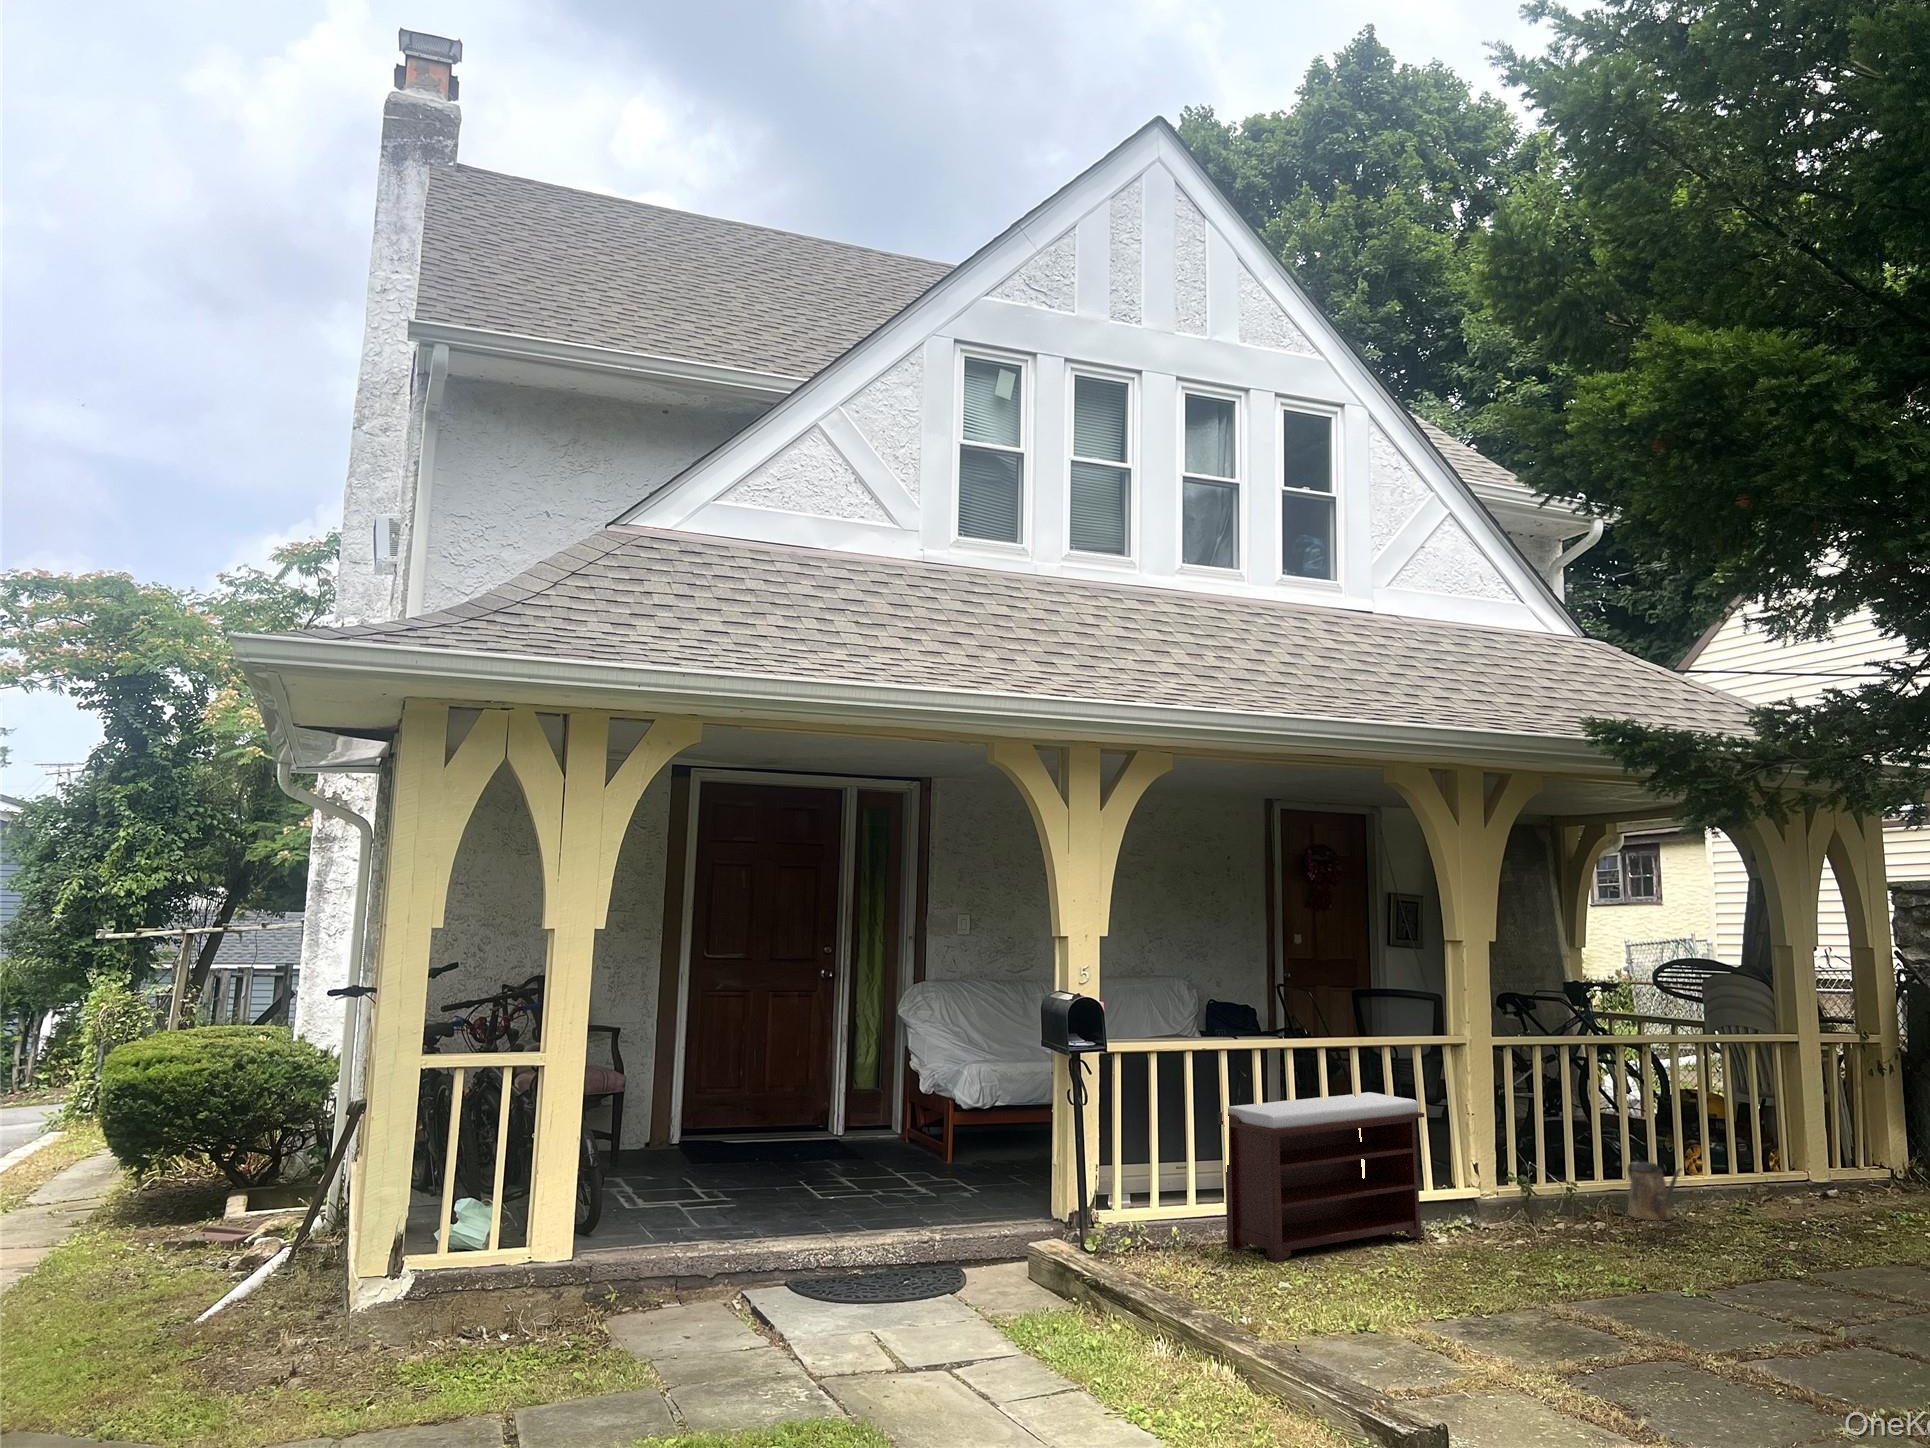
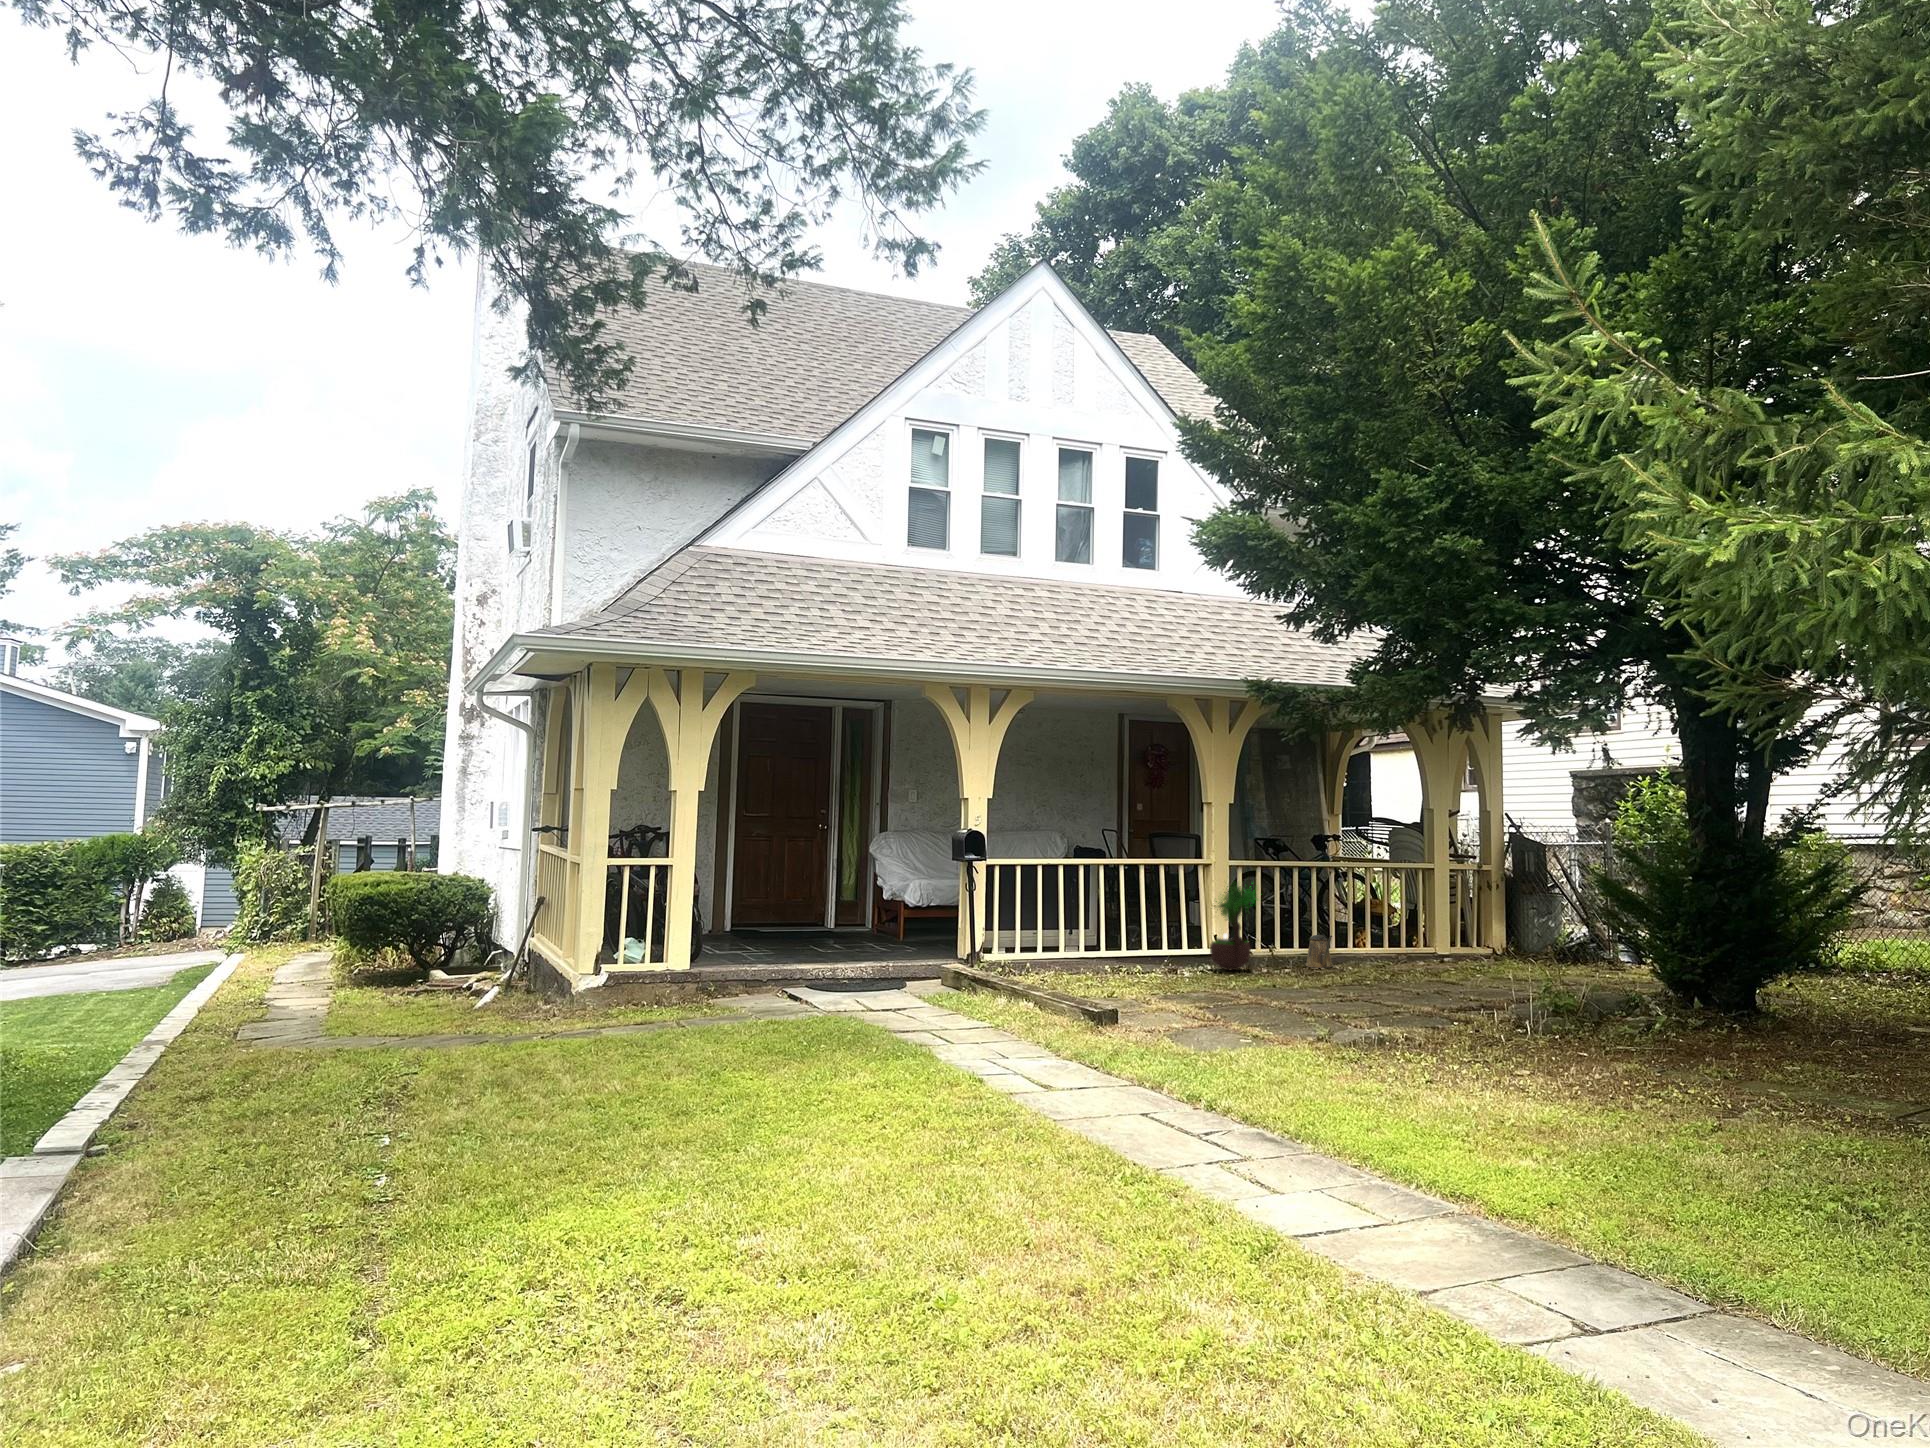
potted tree: none [1475,1066,1565,1229] -> present [1210,885,1255,970]
bench: present [1218,1092,1424,1263] -> none [1055,892,1178,982]

